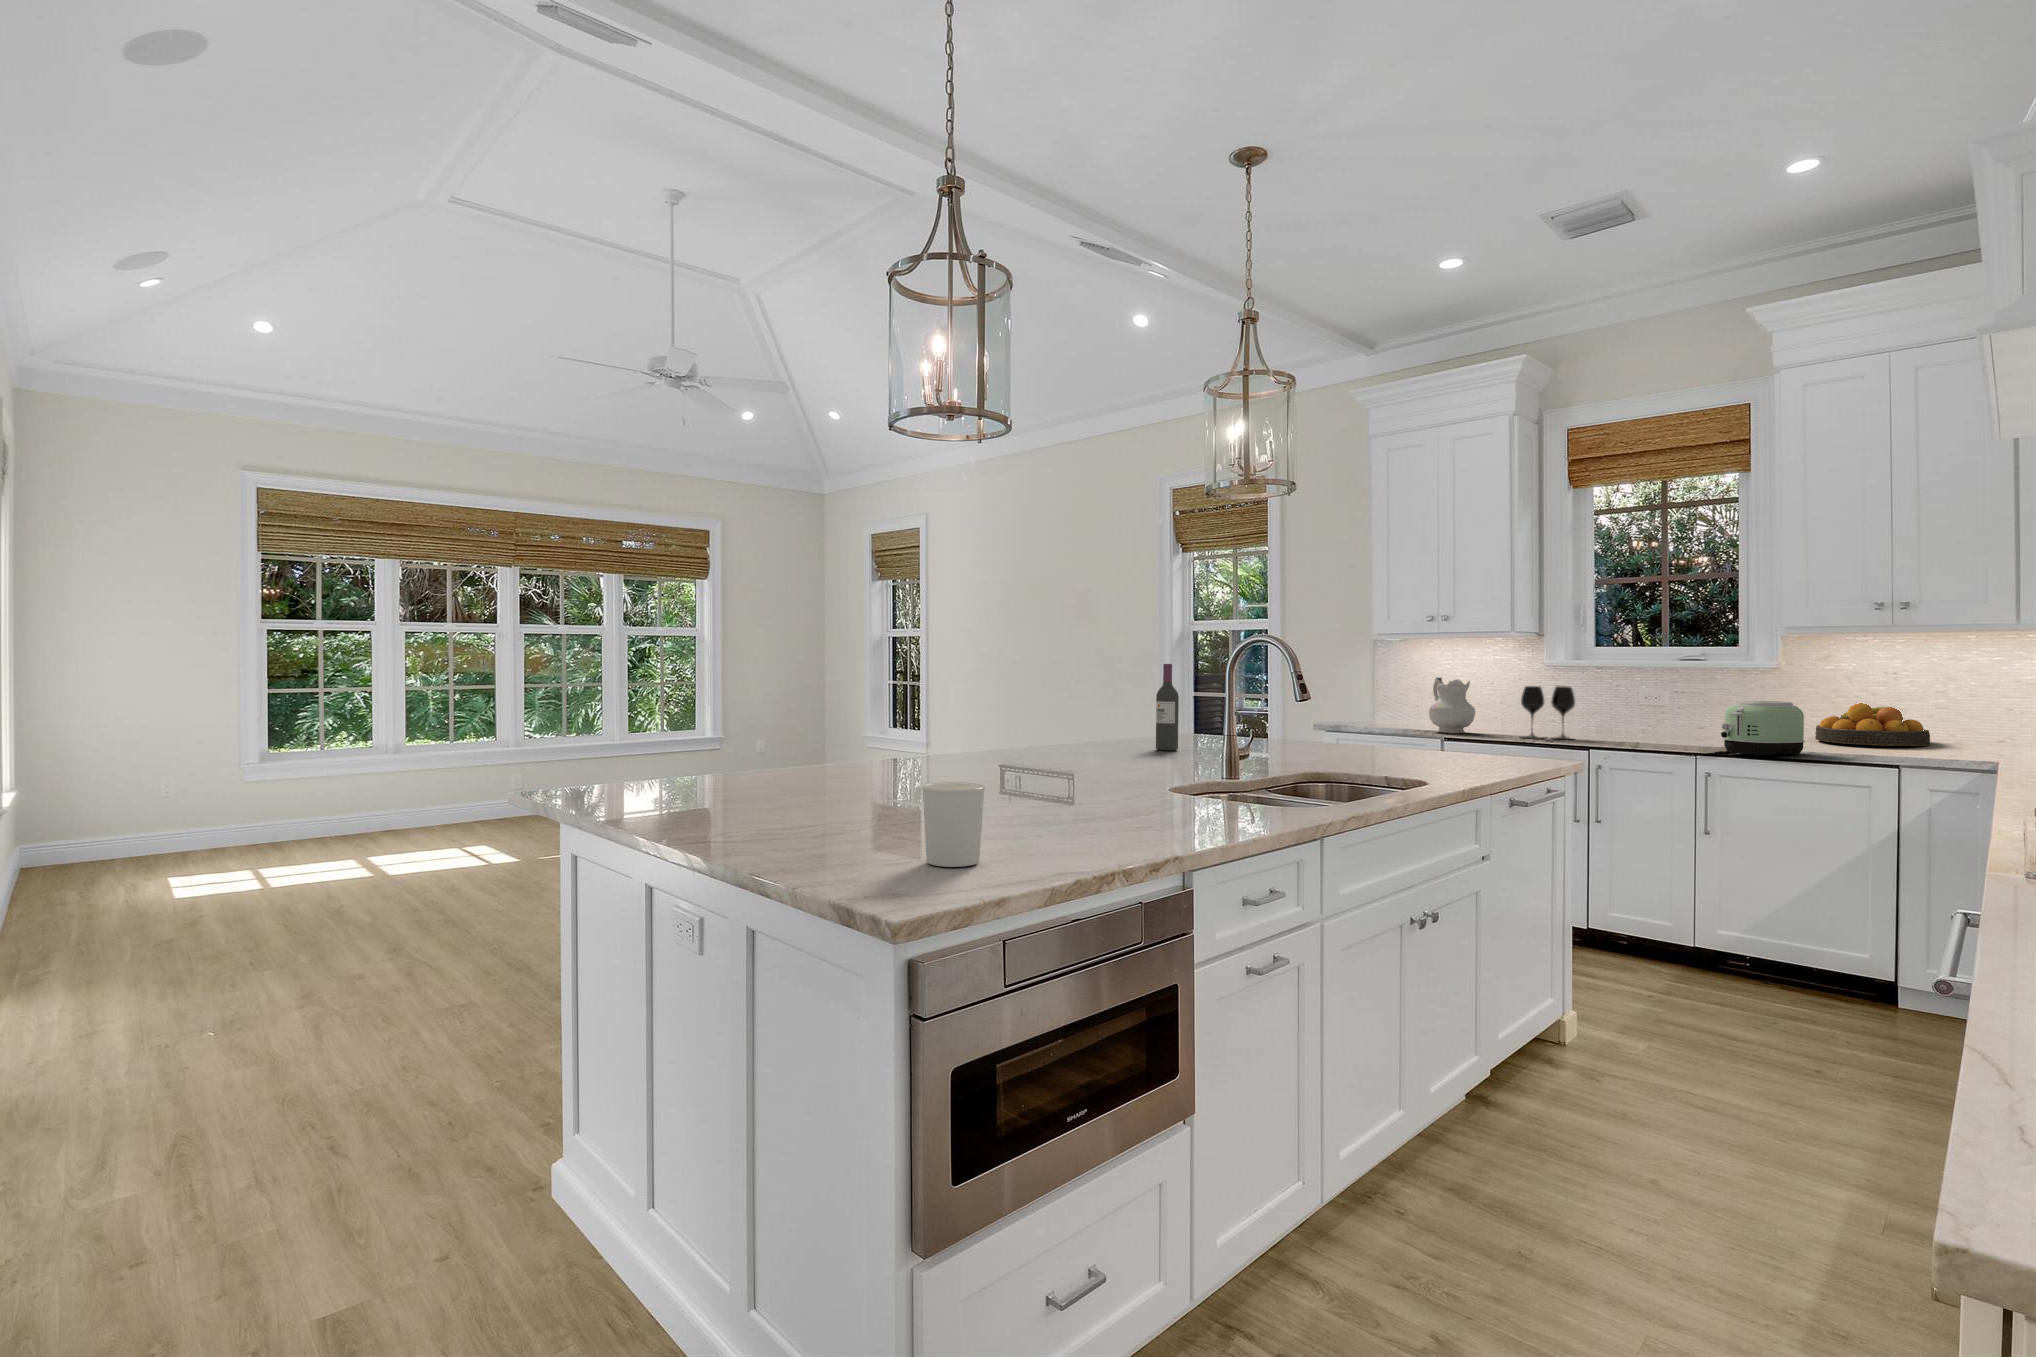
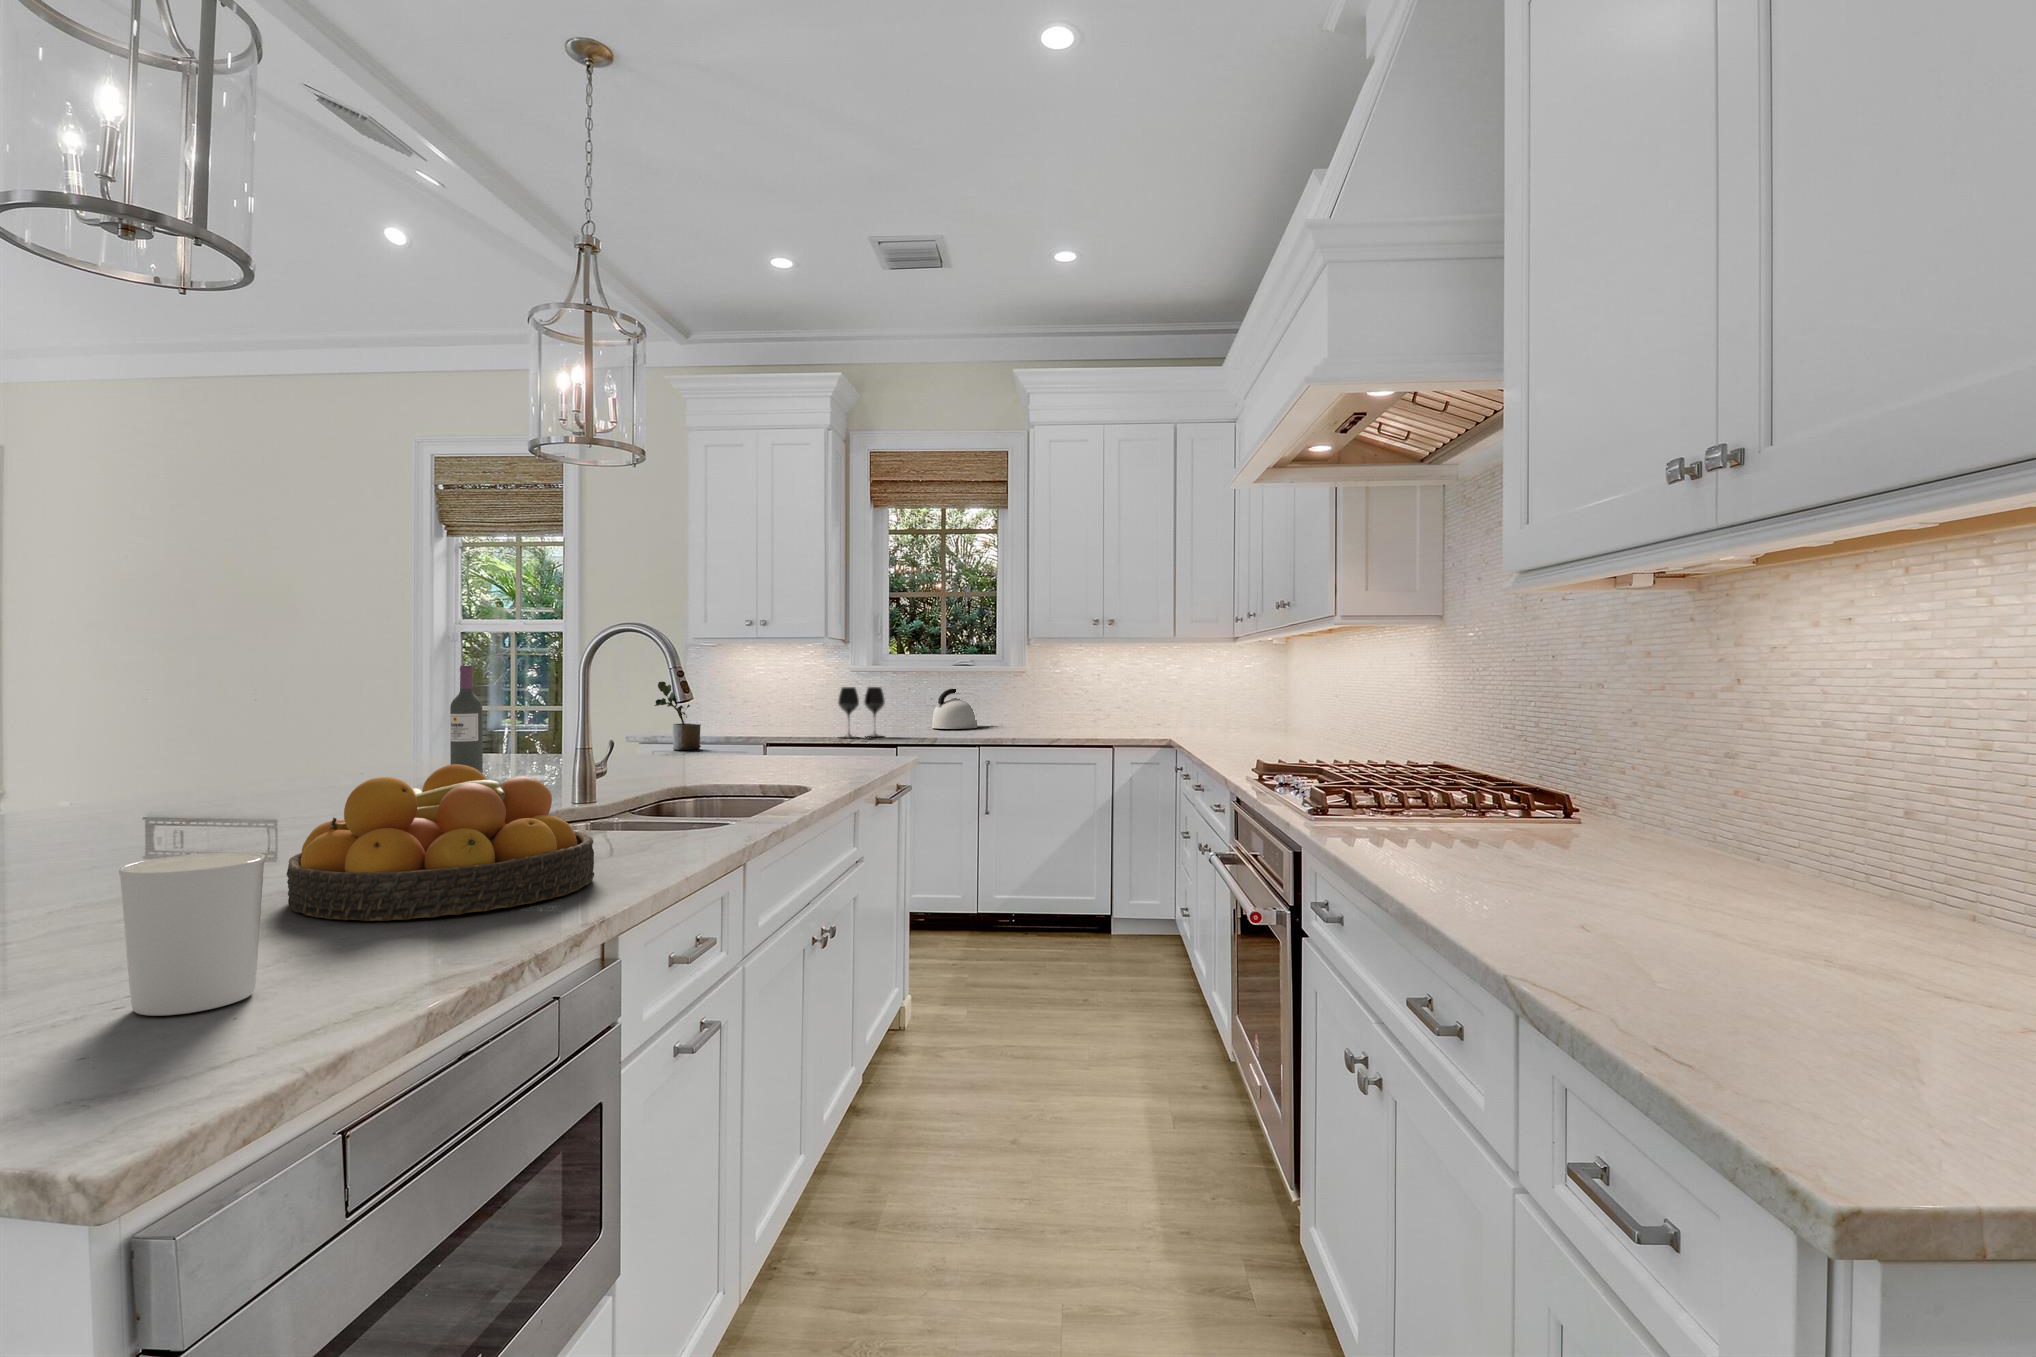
potted plant: none [1328,677,1370,740] -> present [655,681,701,750]
ceramic pitcher: present [1429,677,1475,733] -> none [750,681,795,737]
kettle: none [1642,690,1707,736] -> present [932,689,977,729]
toaster: present [1721,701,1805,756] -> none [1003,695,1059,742]
fruit bowl: present [1815,703,1930,746] -> present [287,764,594,921]

